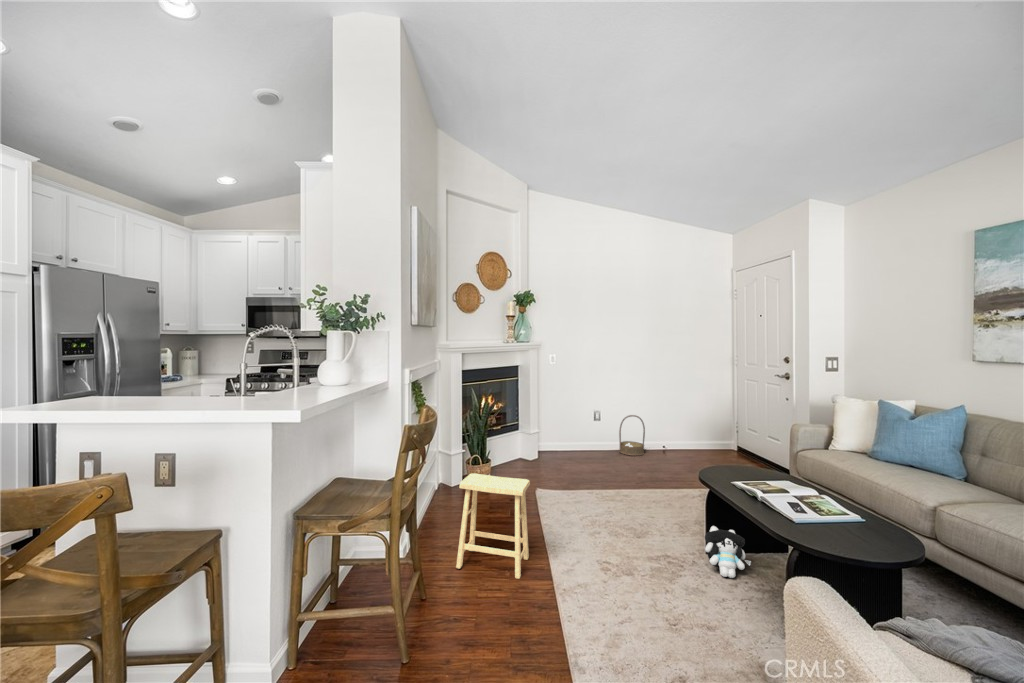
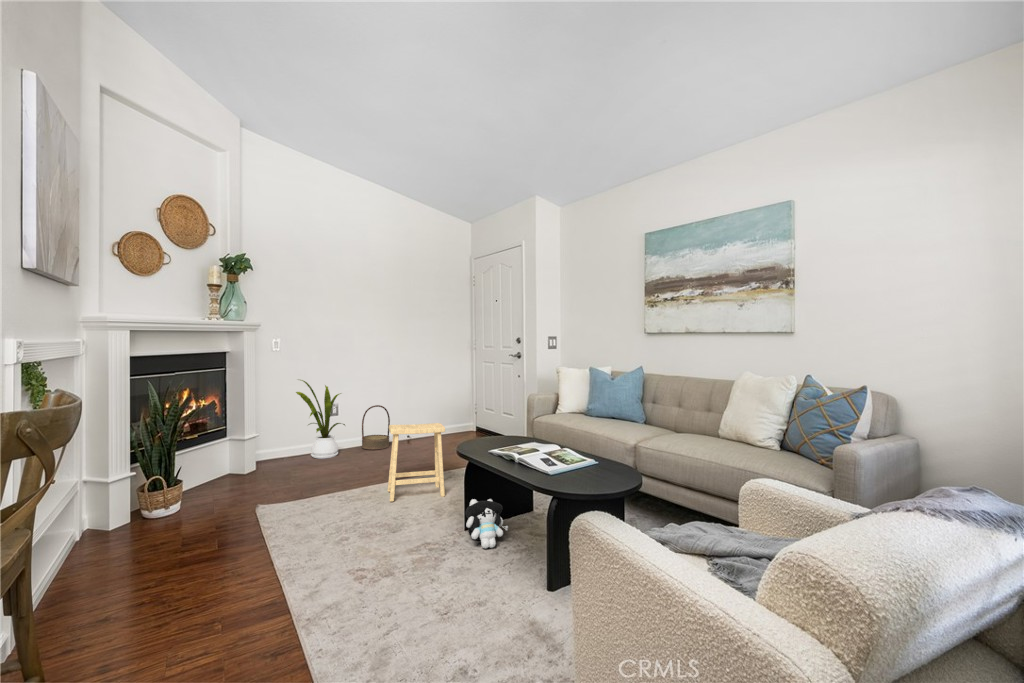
house plant: none [566,388,606,457] -> present [296,380,345,459]
footstool: present [456,473,530,579] -> present [388,423,445,502]

